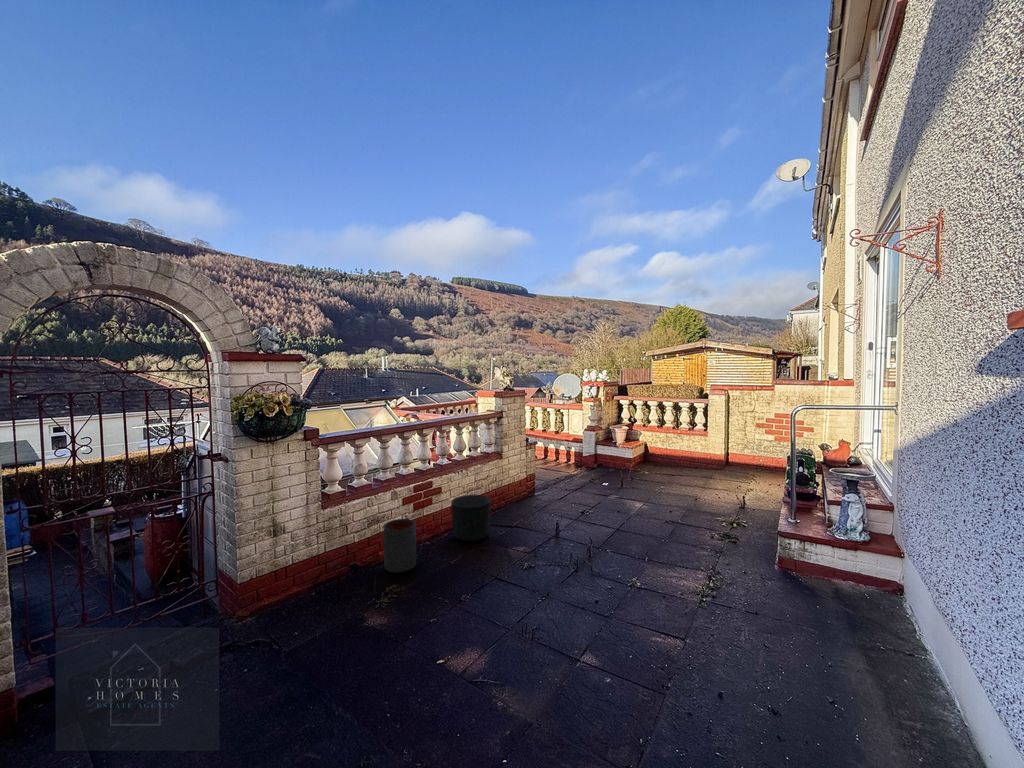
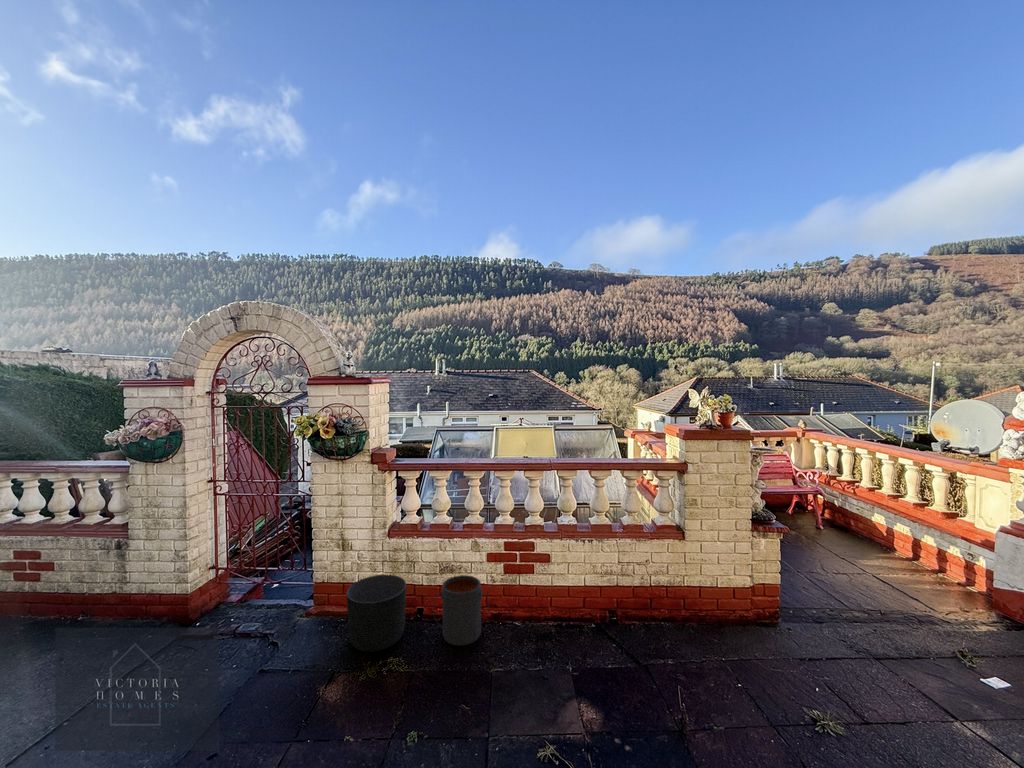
planter: present [451,495,491,541] -> present [346,575,406,652]

